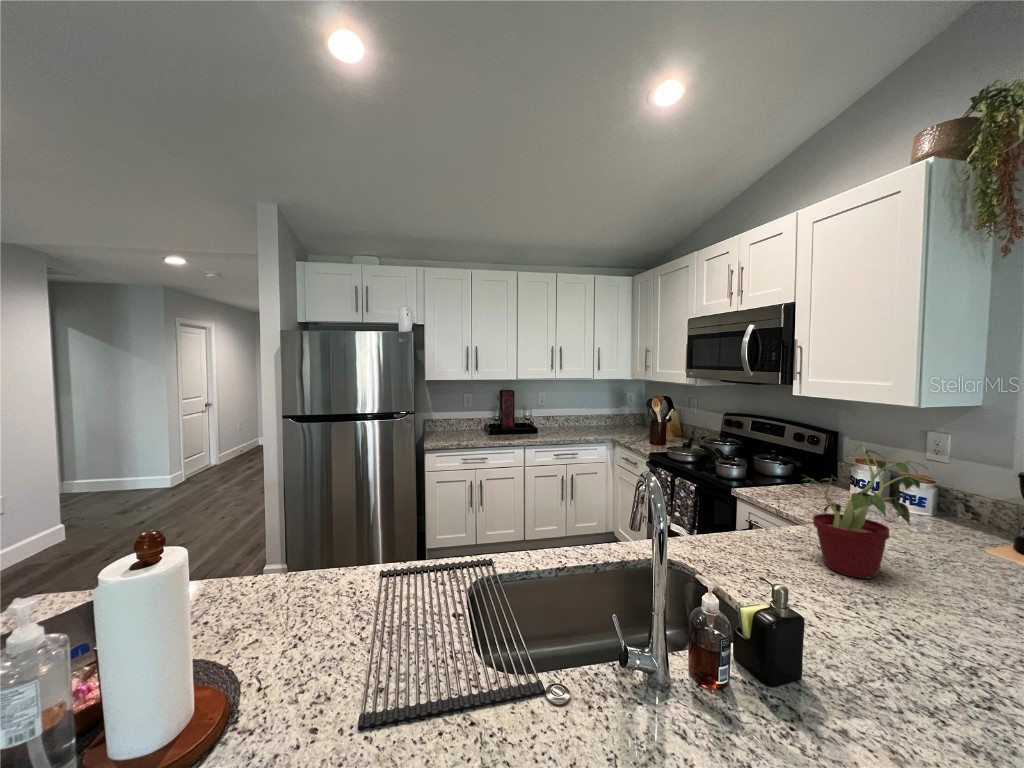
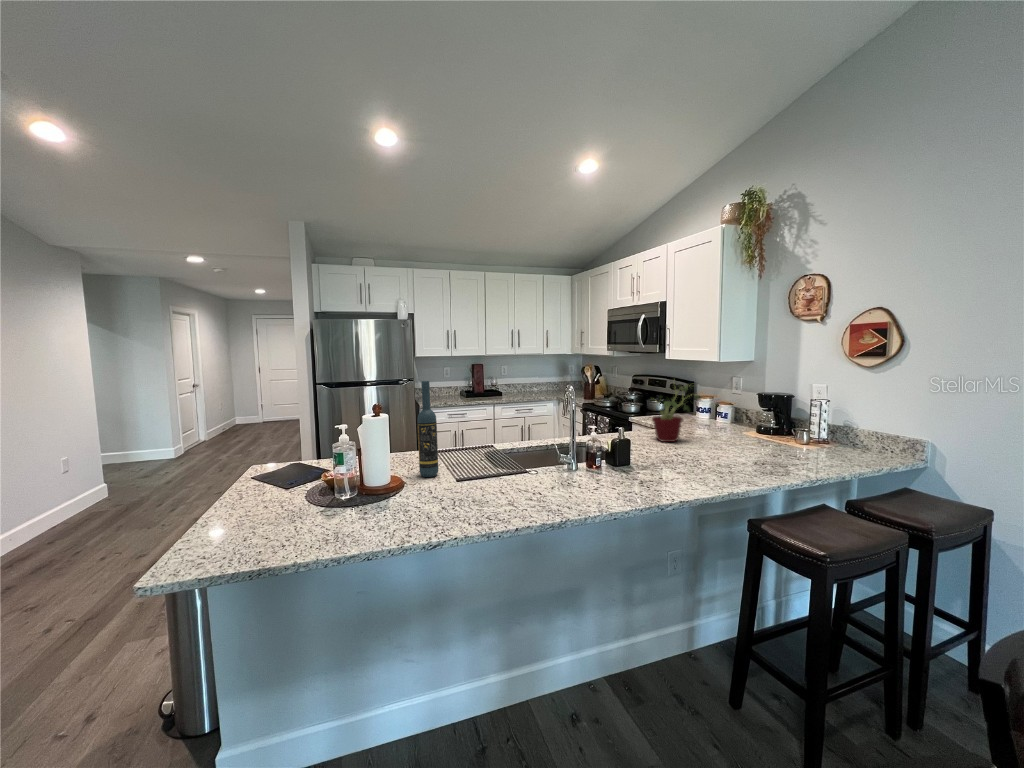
wine bottle: none [273,461,326,718] -> present [417,381,438,477]

